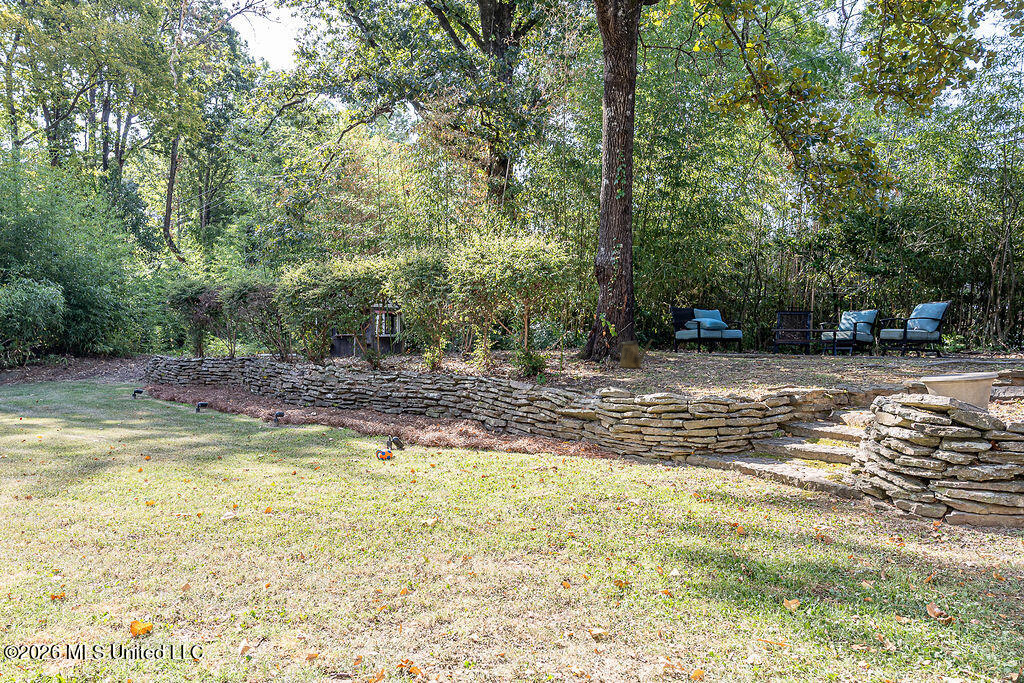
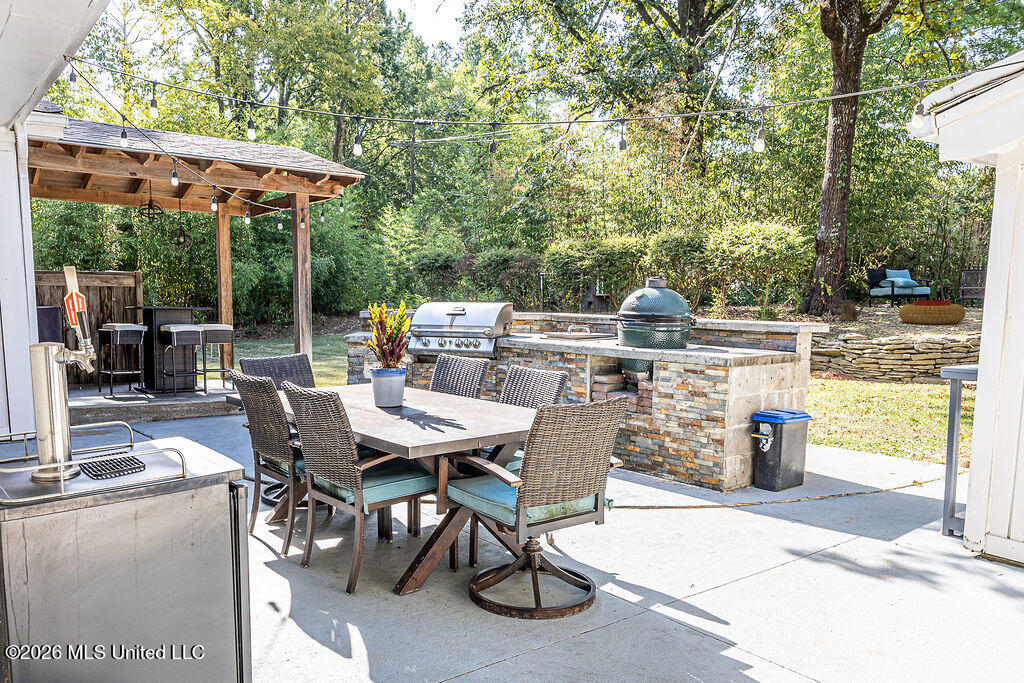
pouf: none [687,344,767,374] -> present [899,301,966,324]

